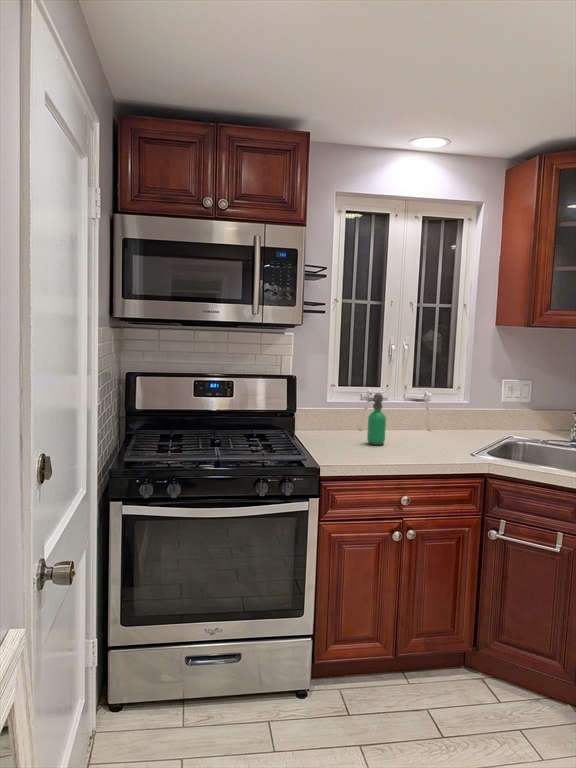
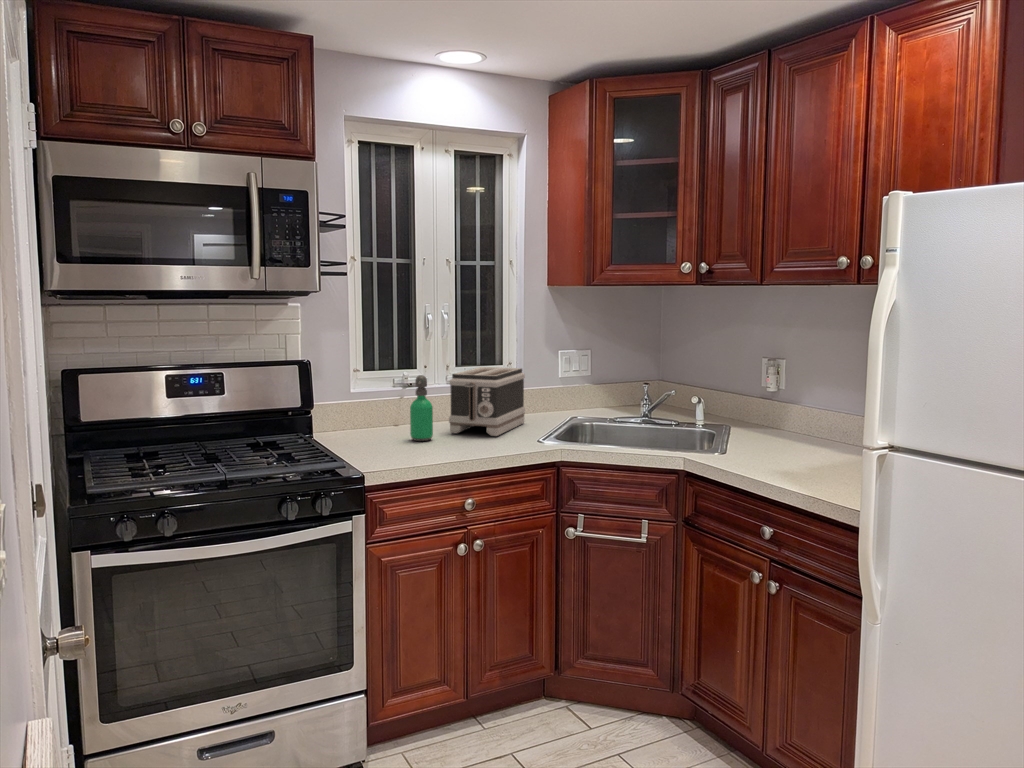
toaster: none [400,389,468,447] -> present [449,367,525,436]

